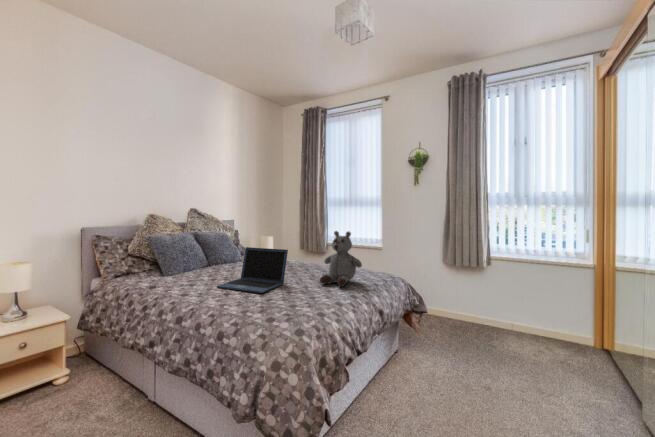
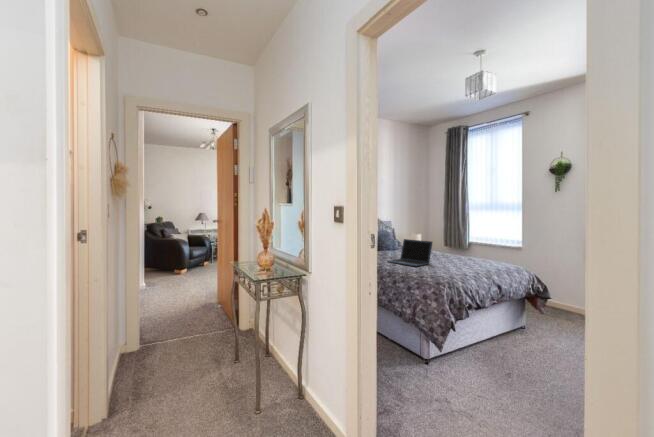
stuffed bear: present [320,231,362,287] -> none [455,230,488,268]

